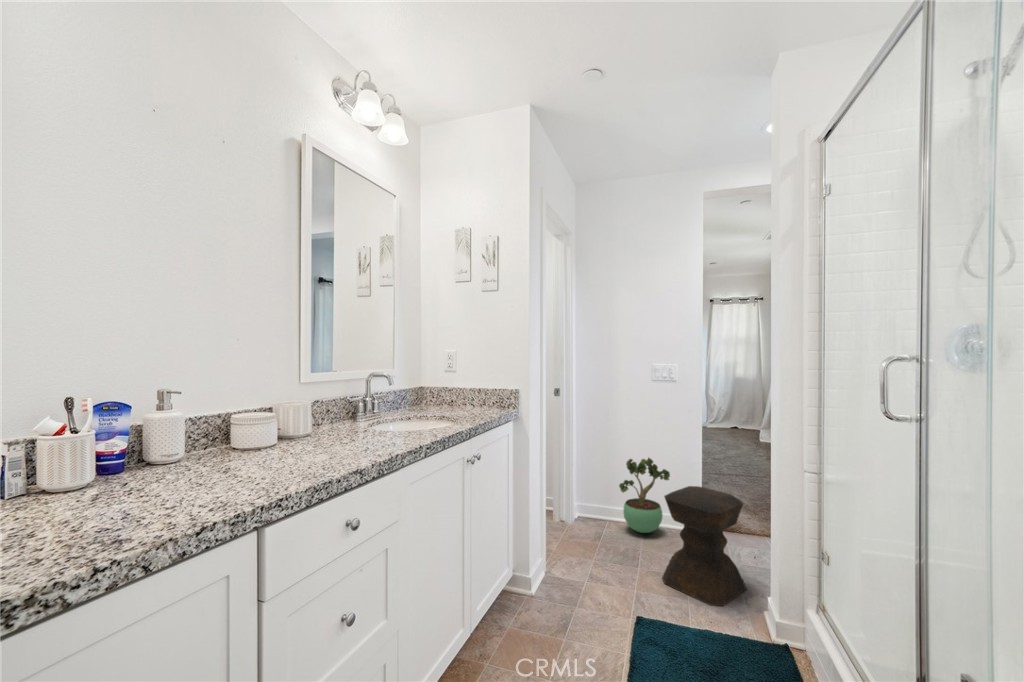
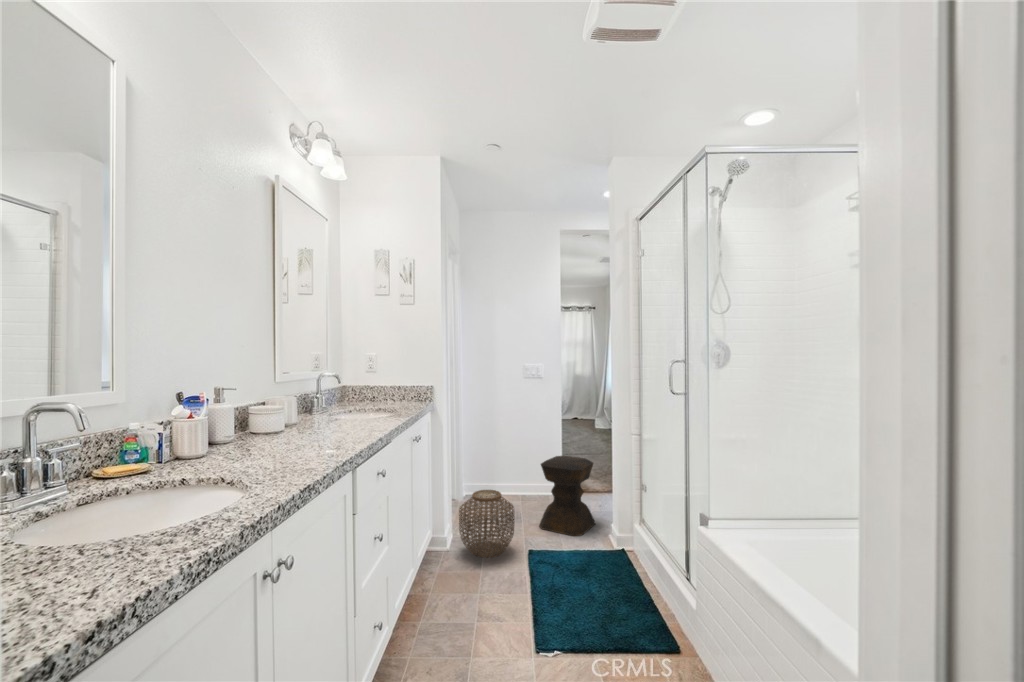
potted plant: present [619,458,670,533] -> none [500,439,540,500]
woven basket: none [546,525,620,620] -> present [459,490,514,558]

